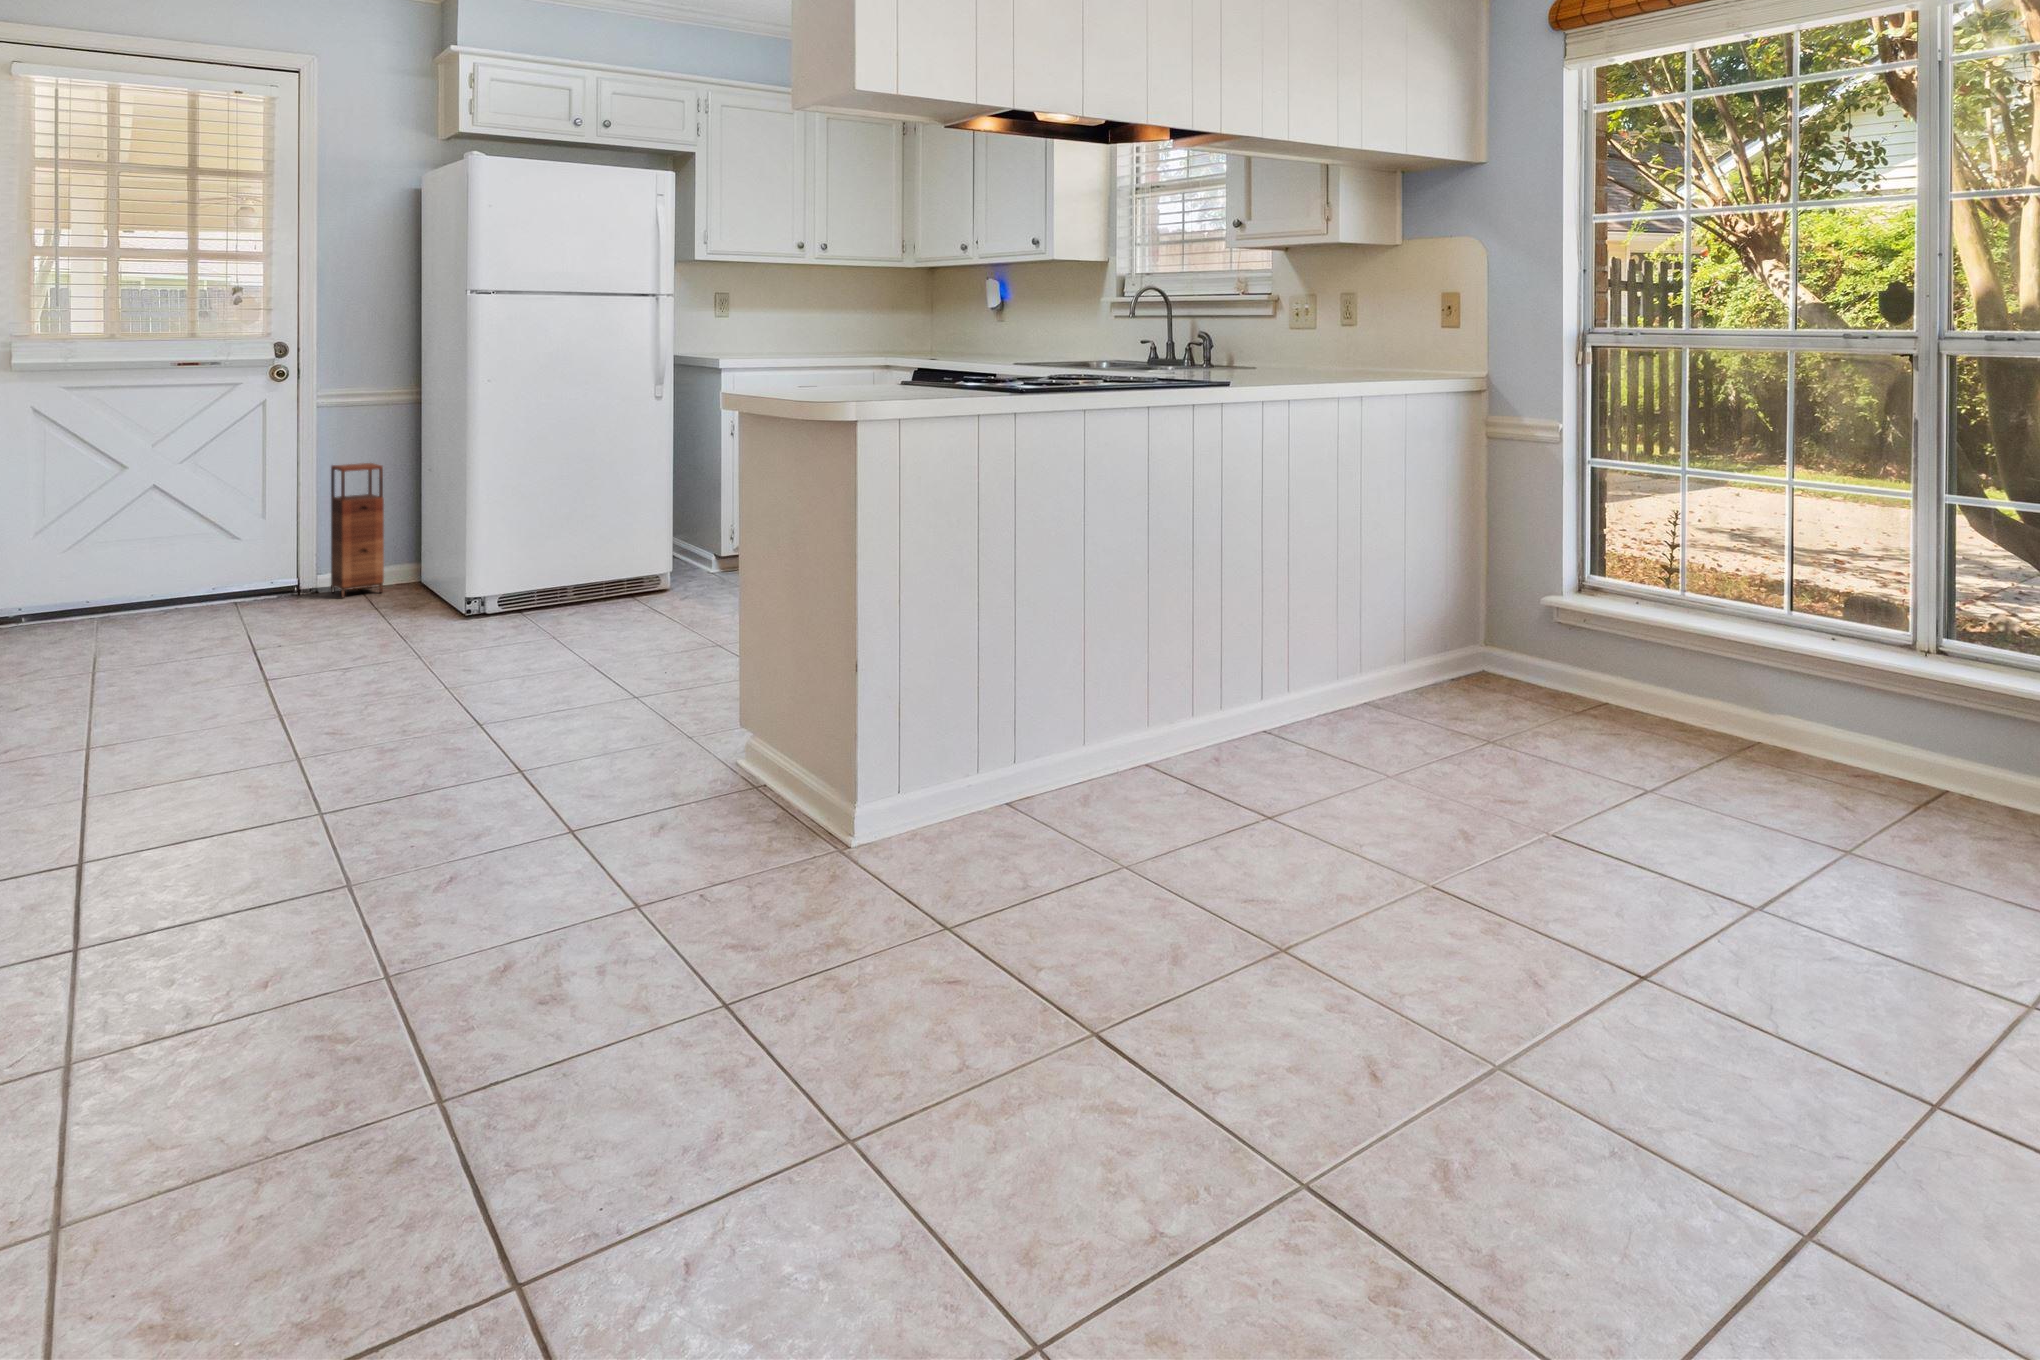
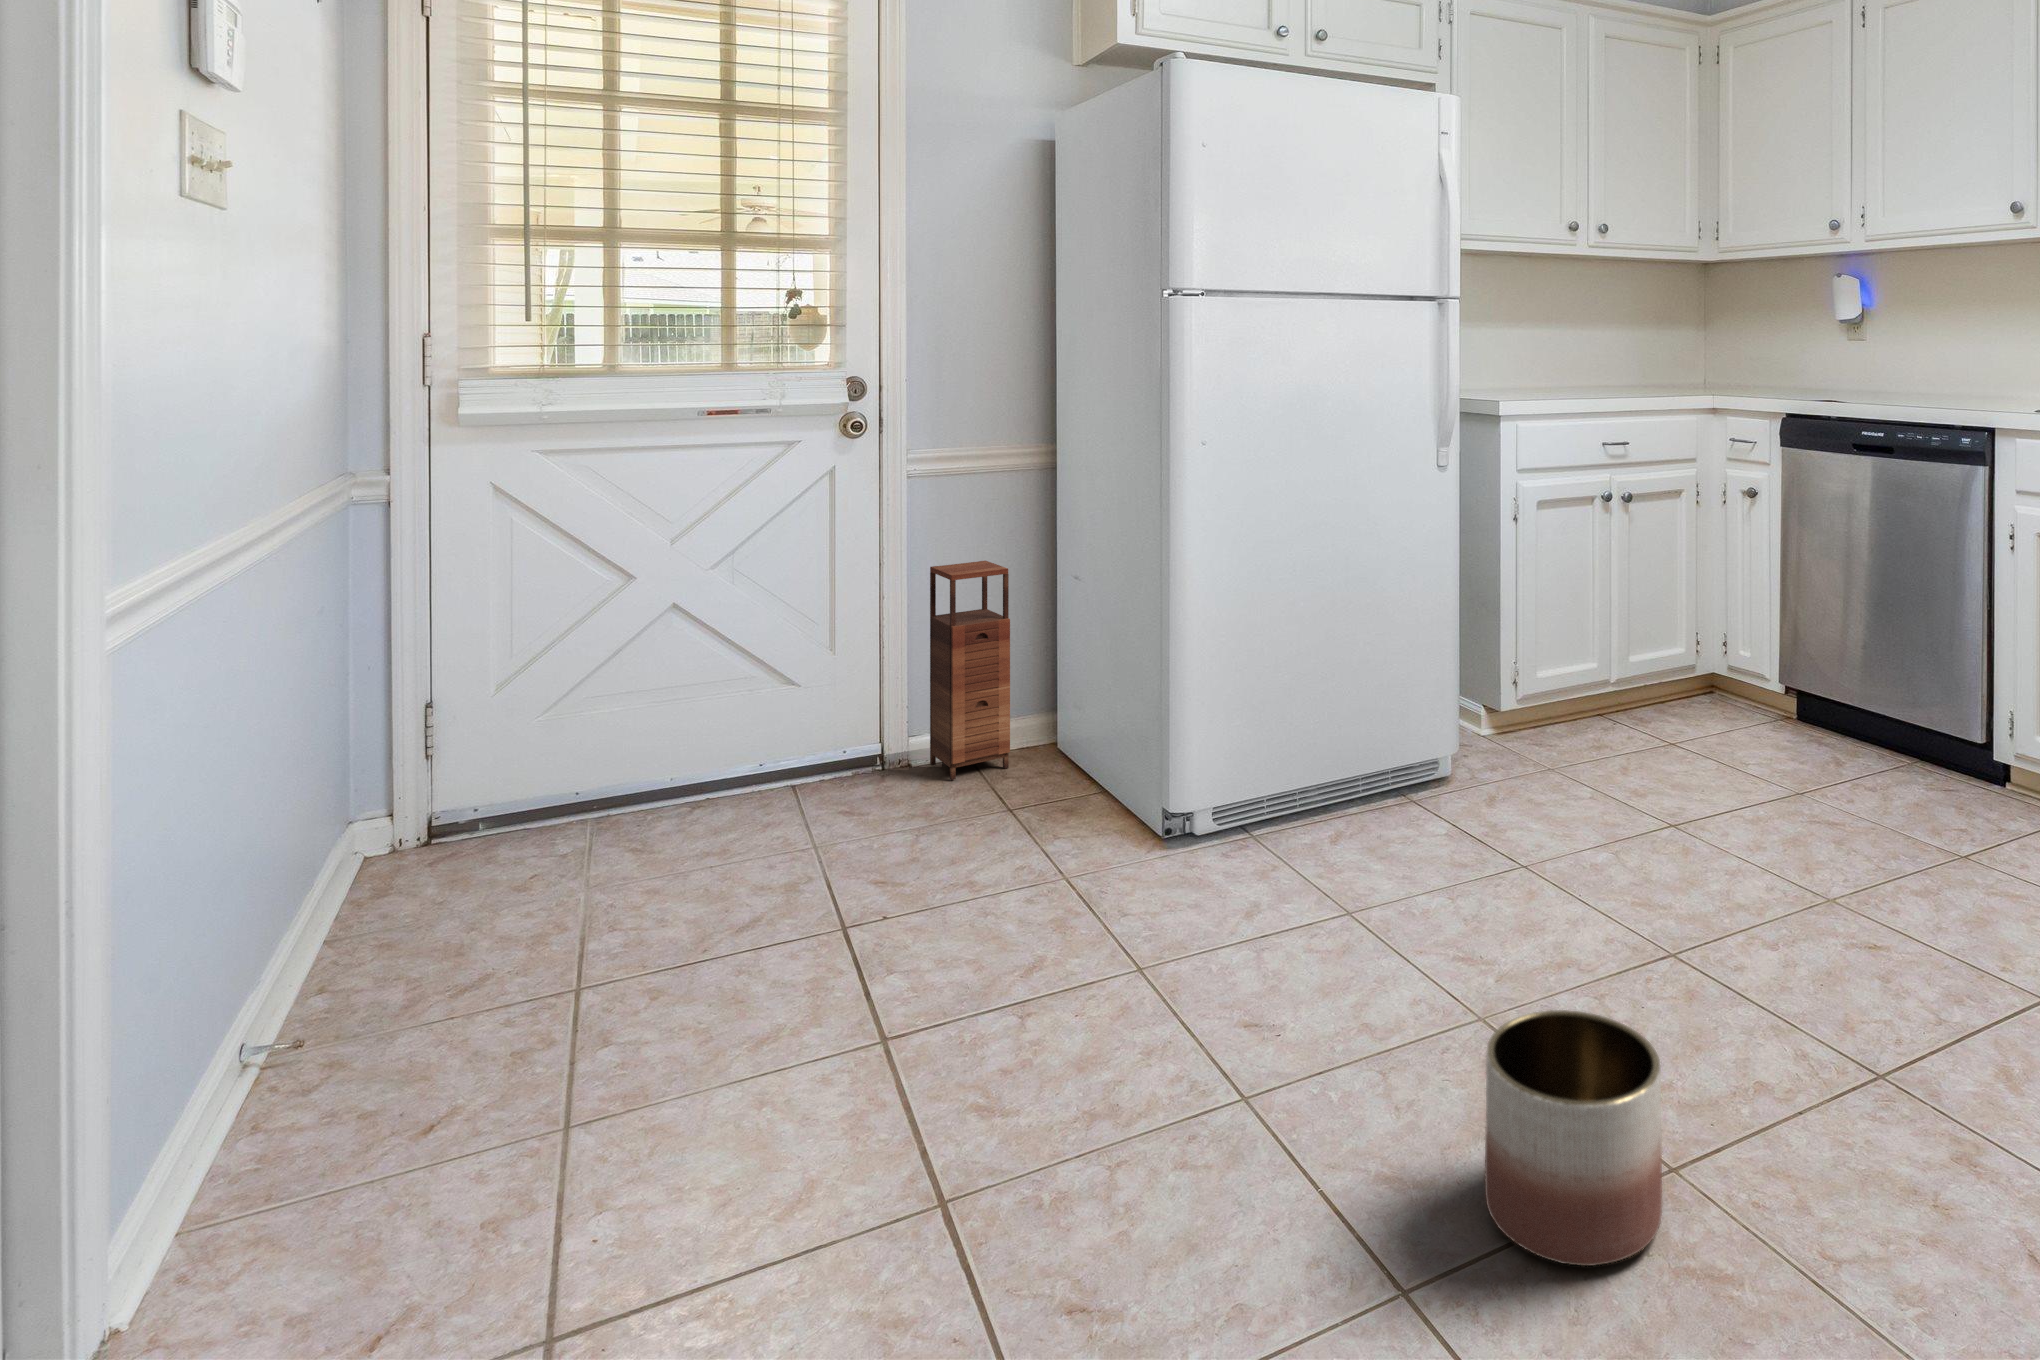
planter: none [532,630,616,720] -> present [1485,1010,1662,1266]

